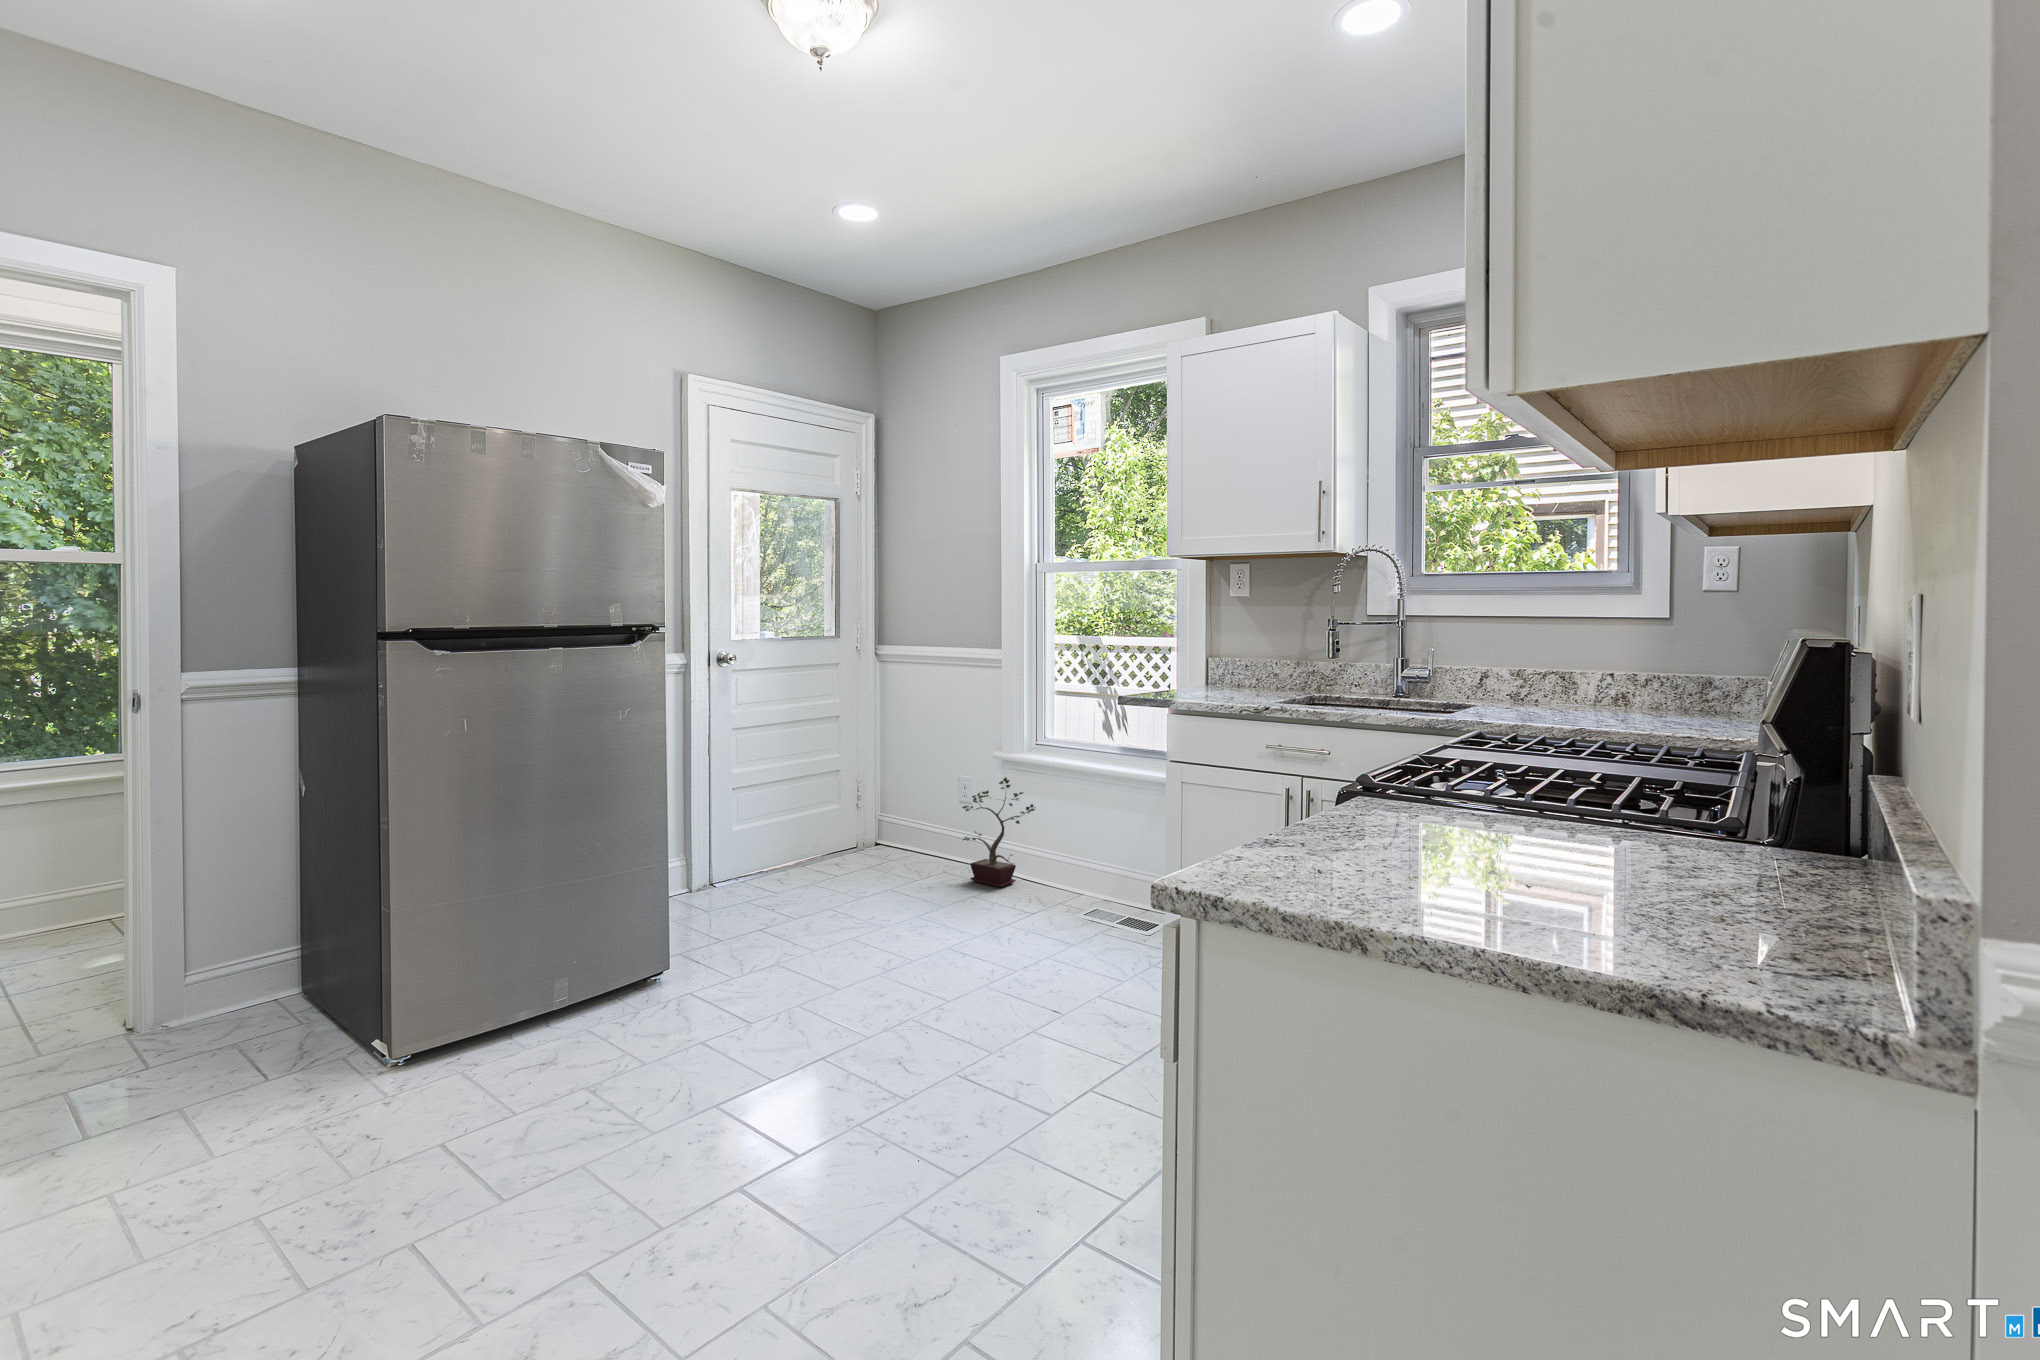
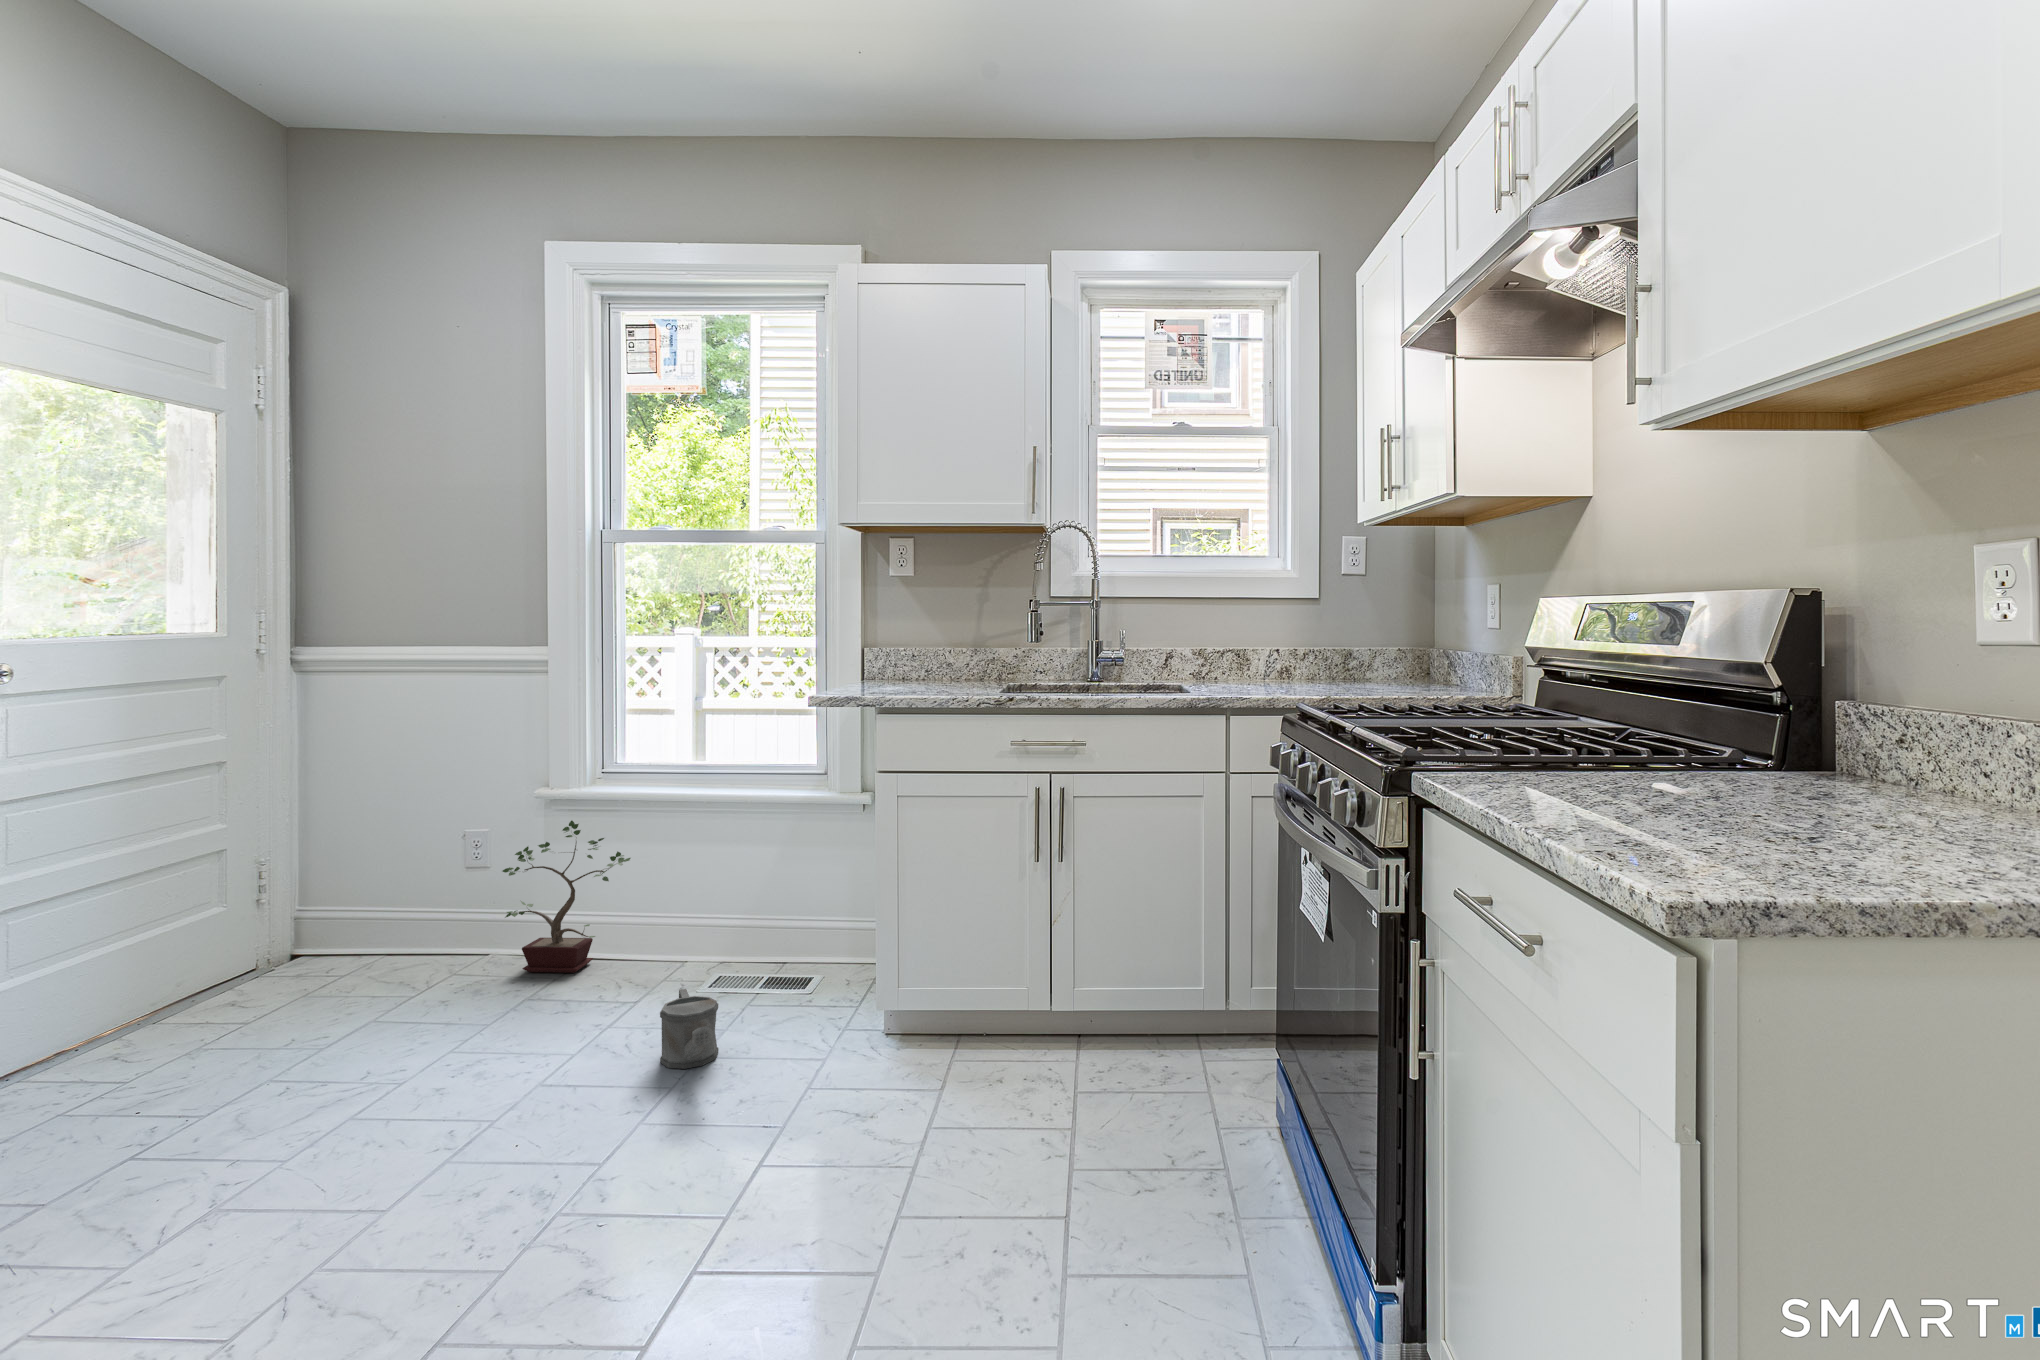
watering can: none [1006,908,1047,965] -> present [660,989,719,1069]

